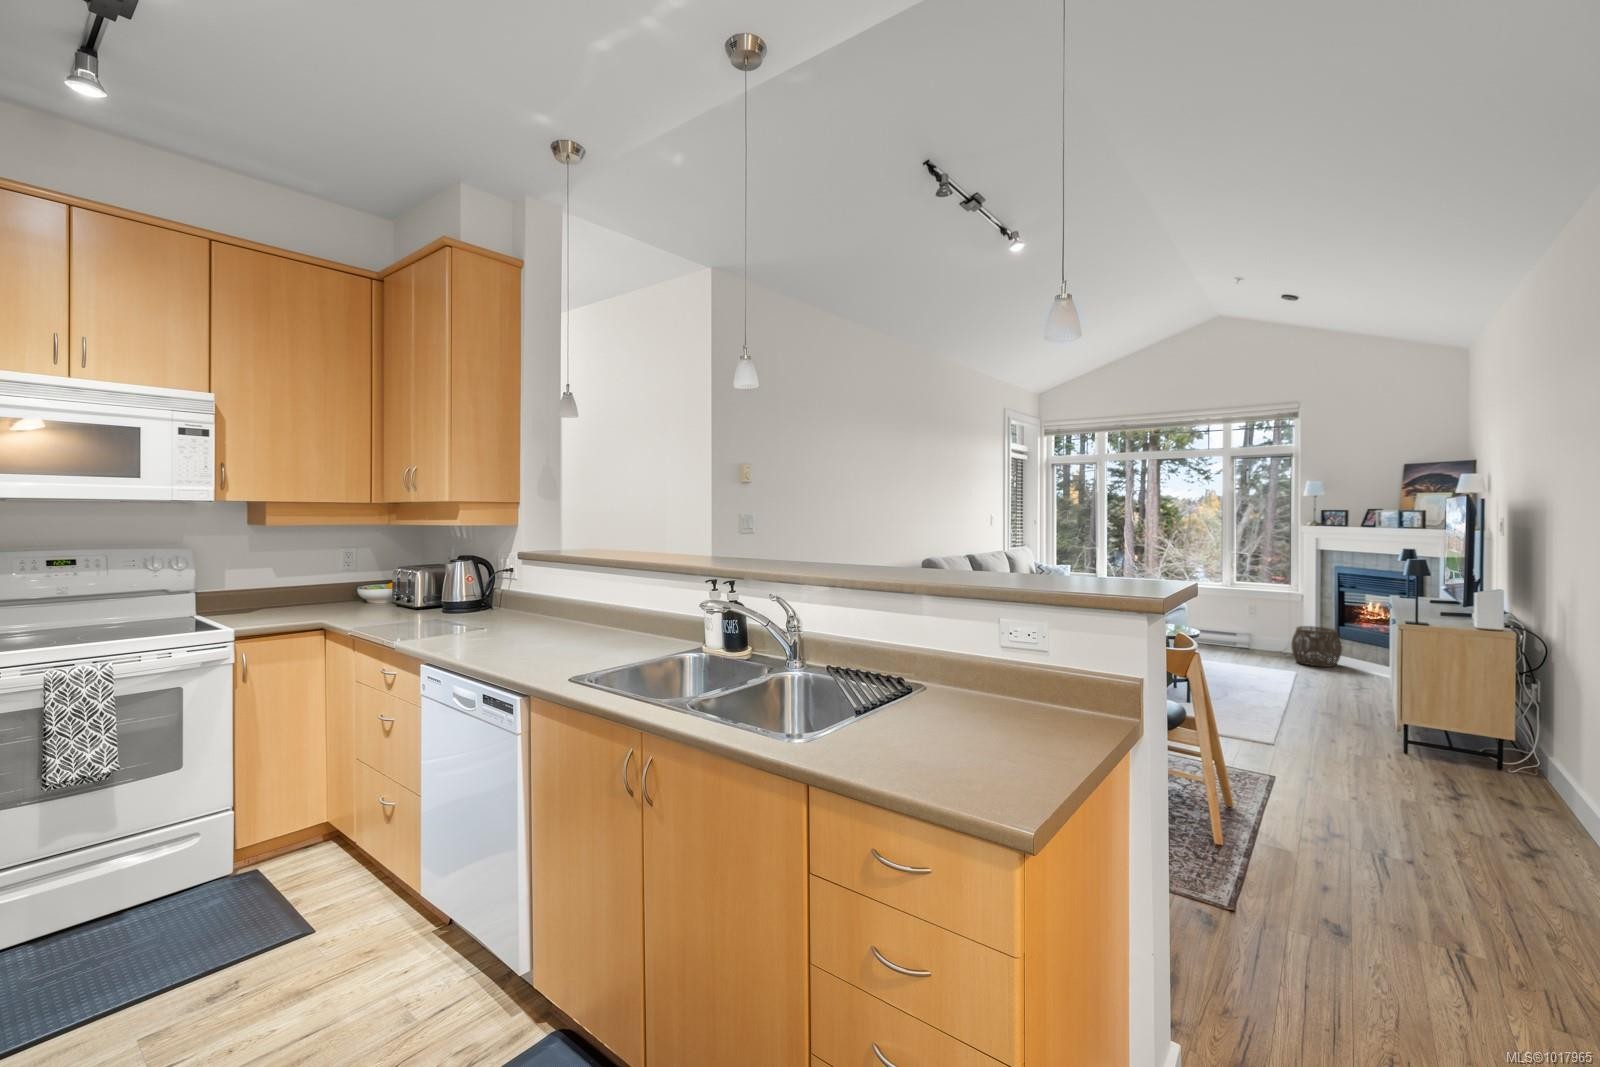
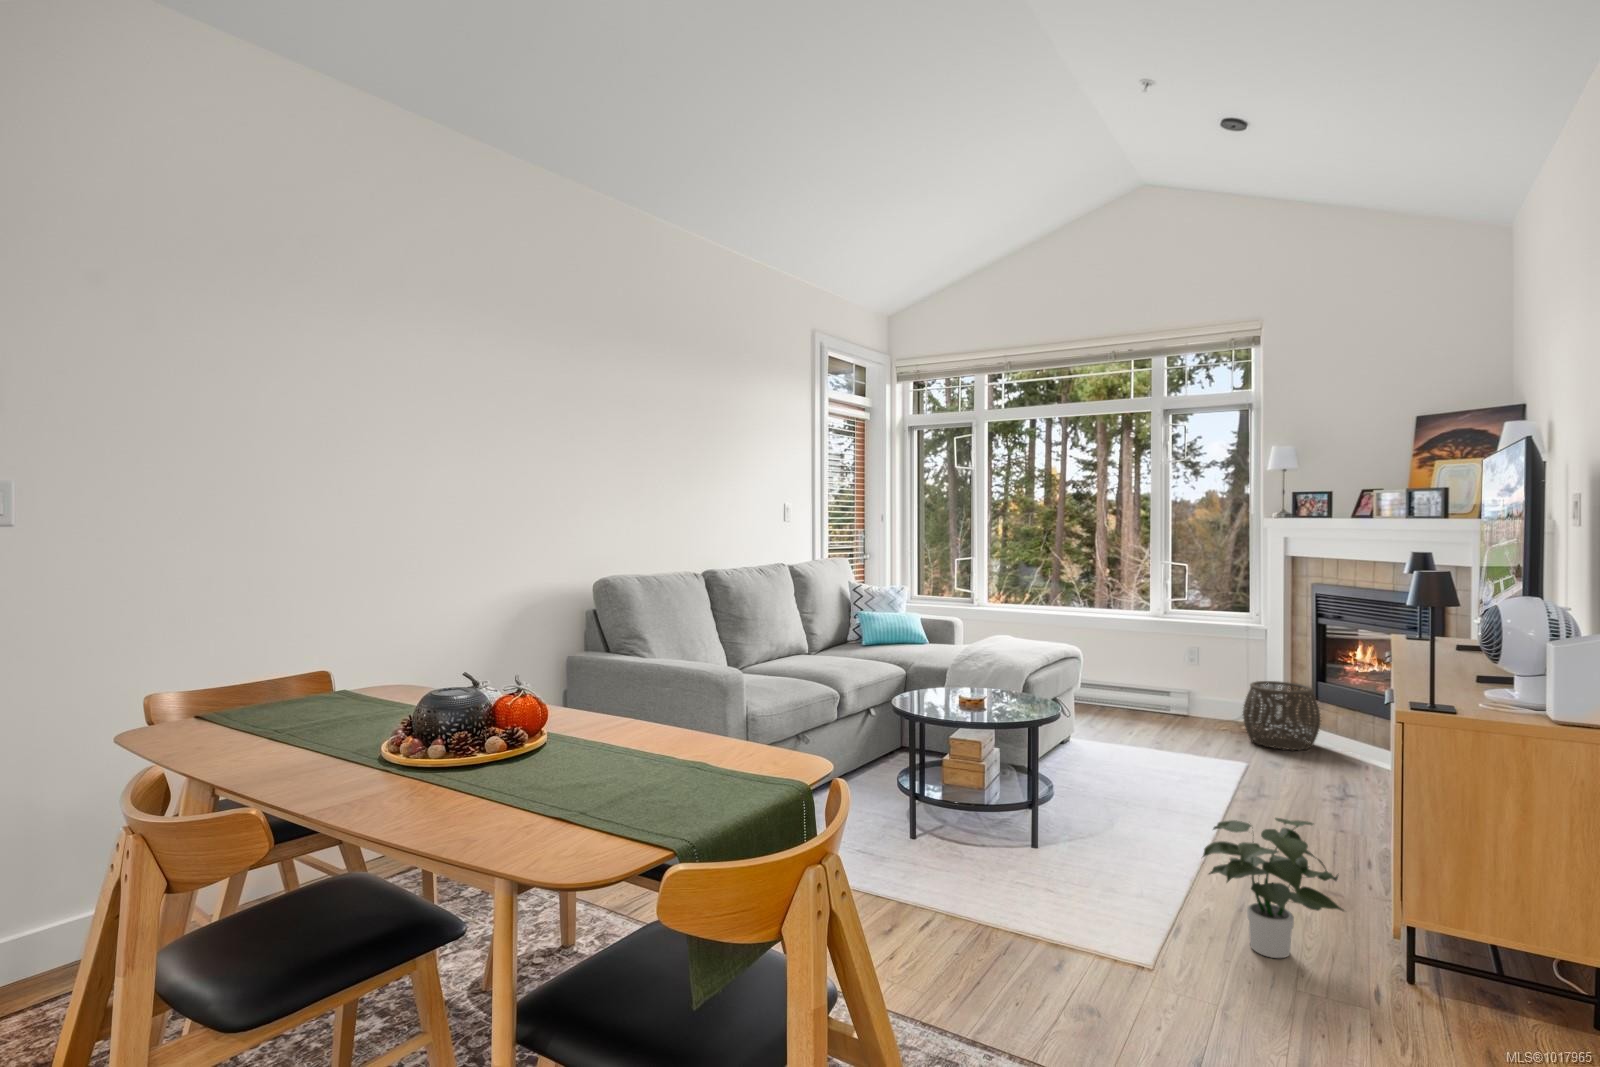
potted plant: none [1297,679,1374,744] -> present [1203,818,1344,958]

